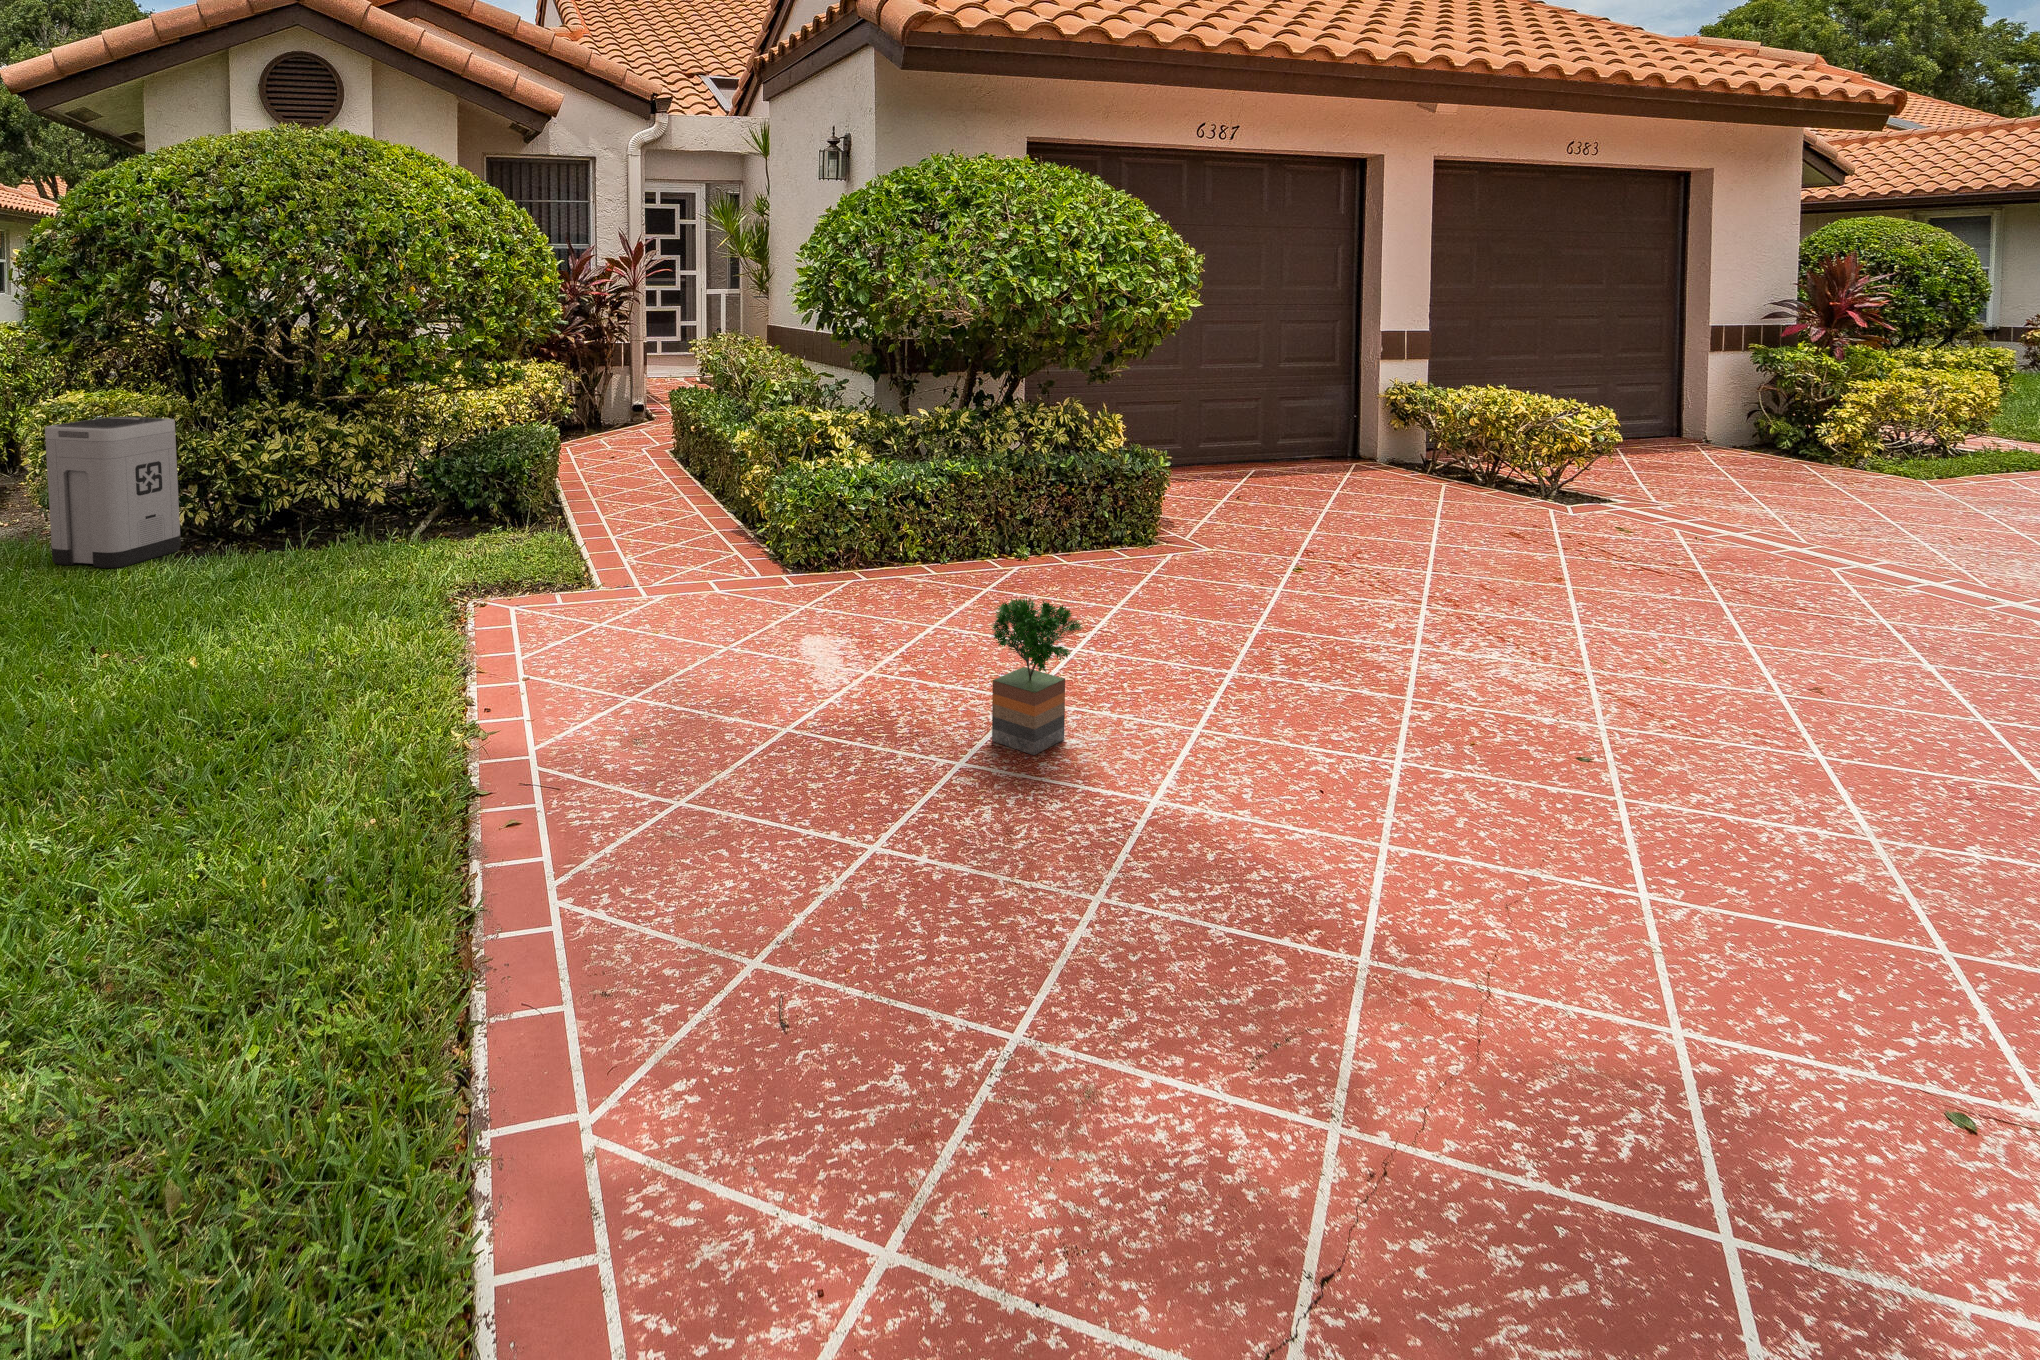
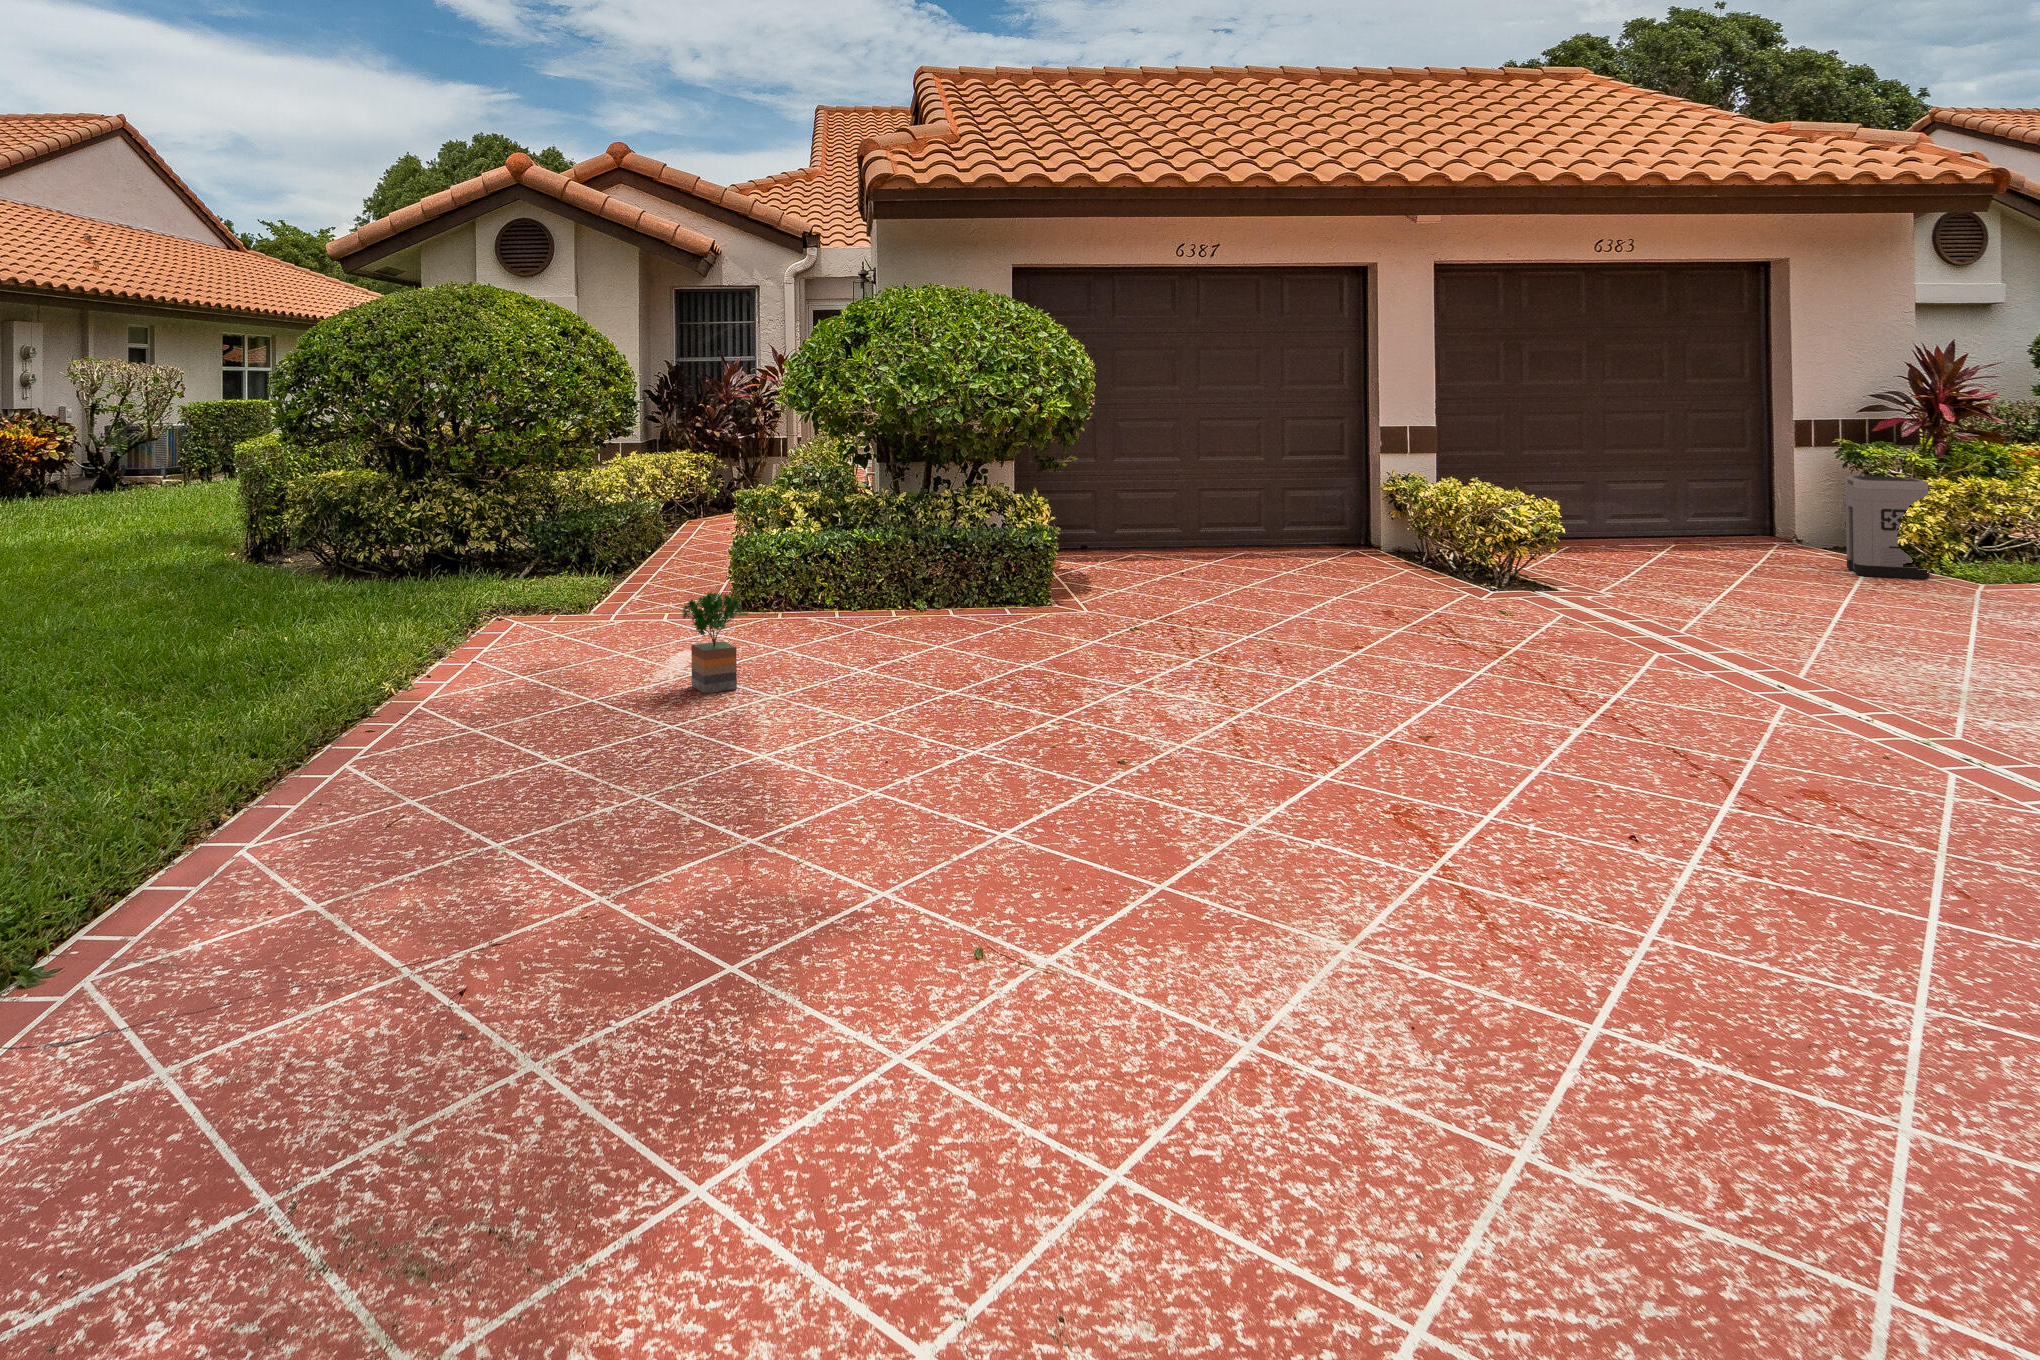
trash can: present [45,417,181,568] -> present [1846,476,1930,579]

